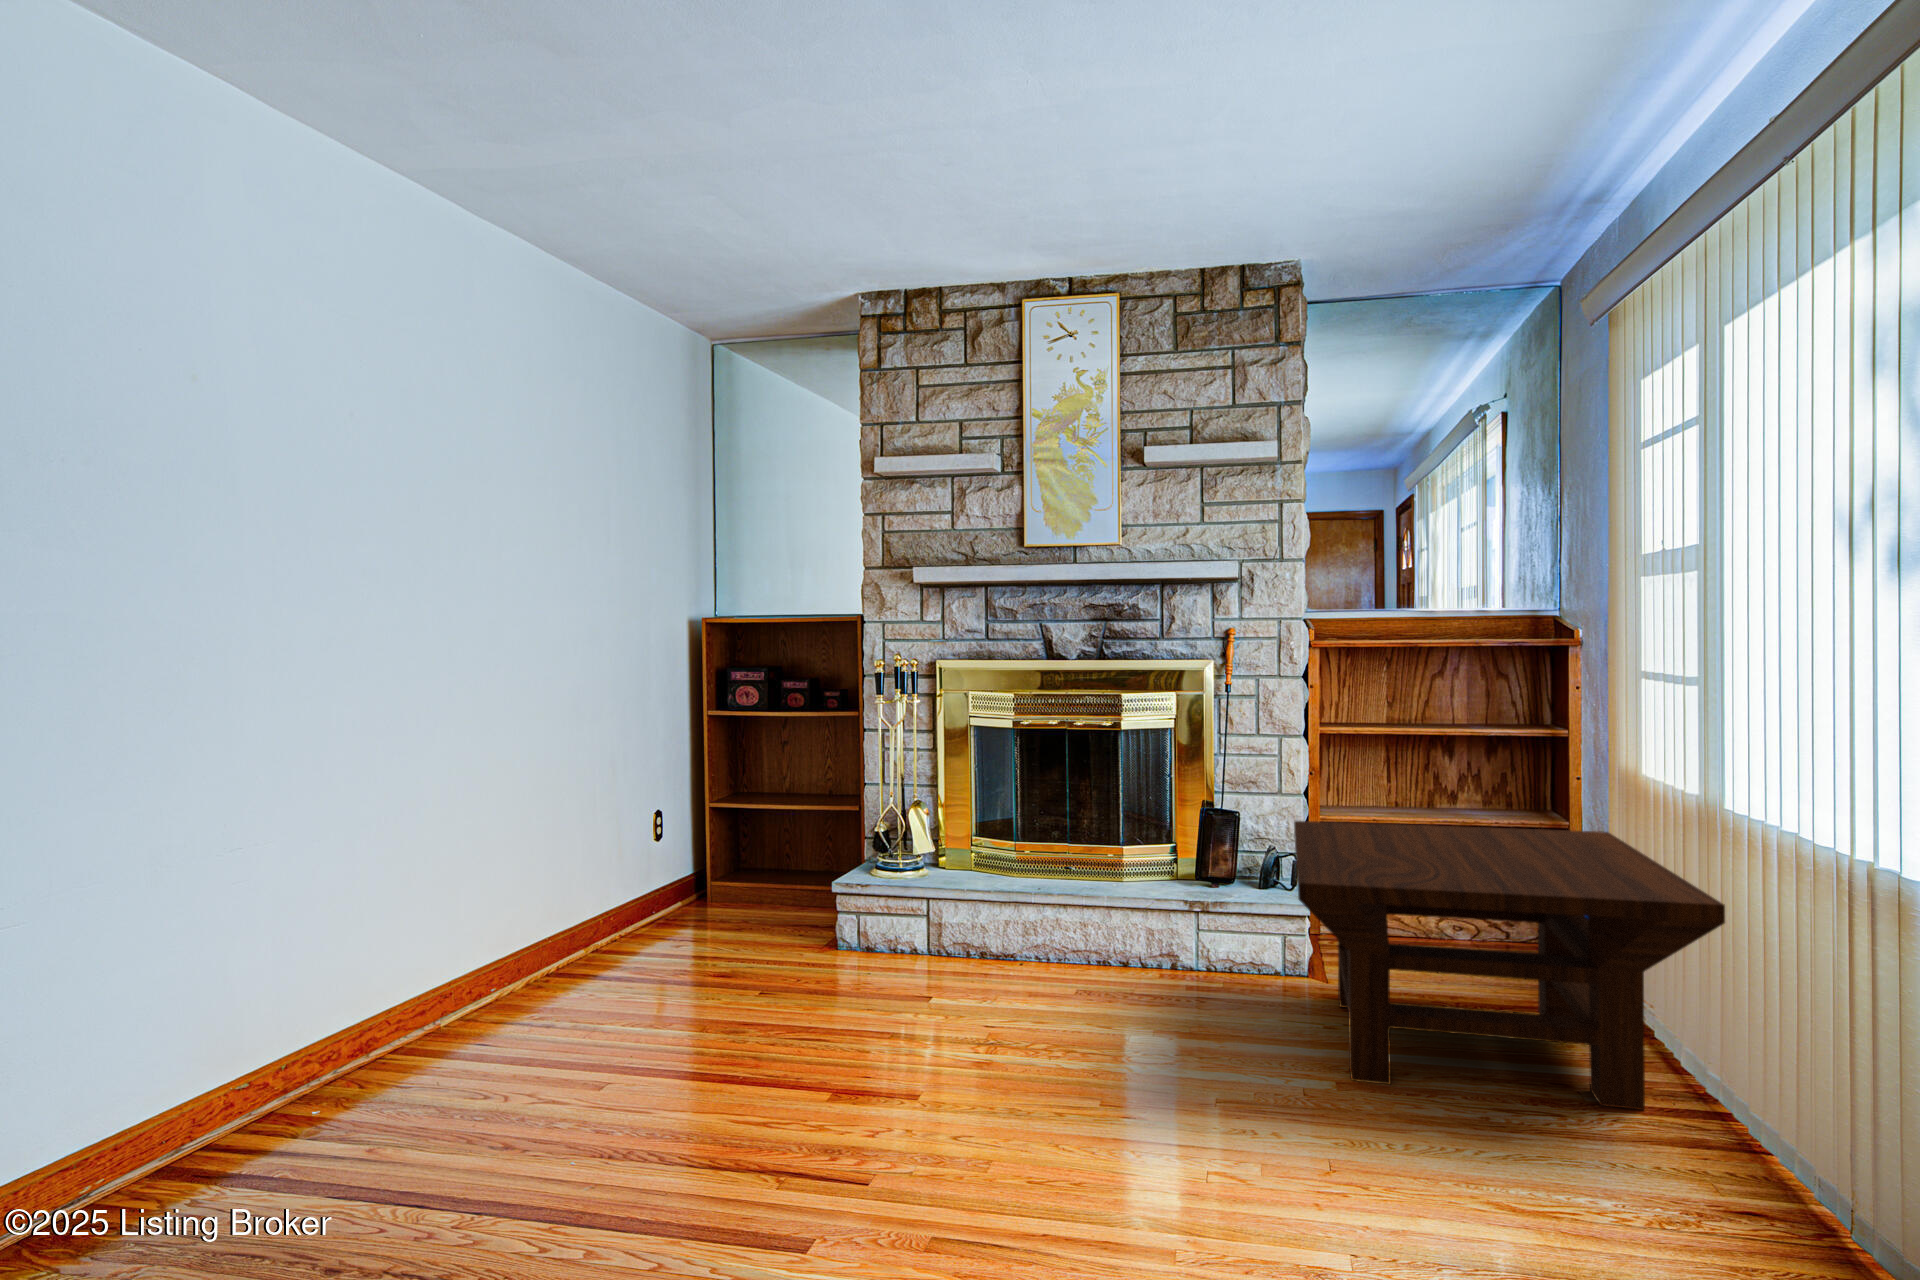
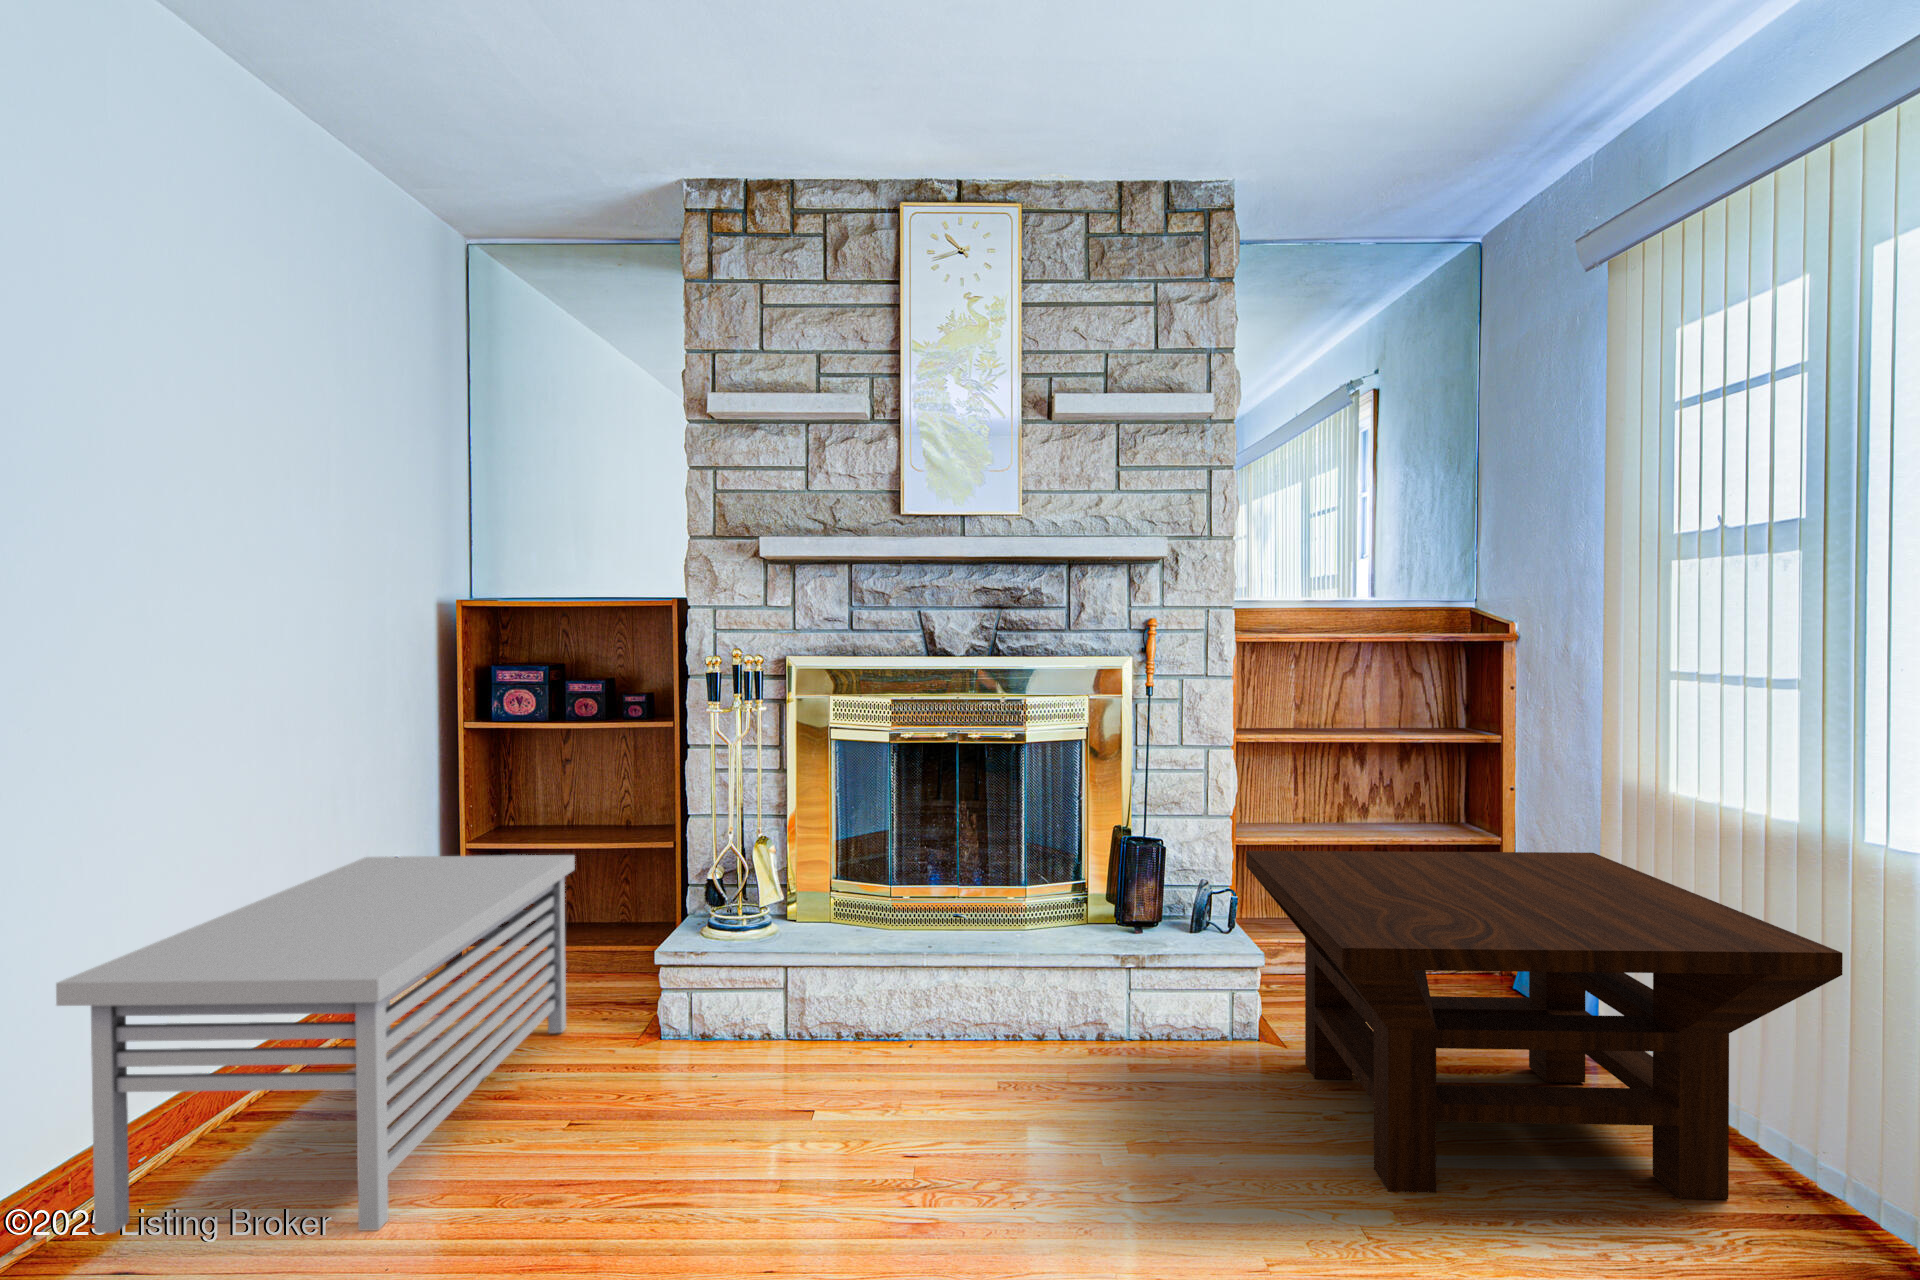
storage bench: none [445,804,778,1040] -> present [56,855,575,1233]

